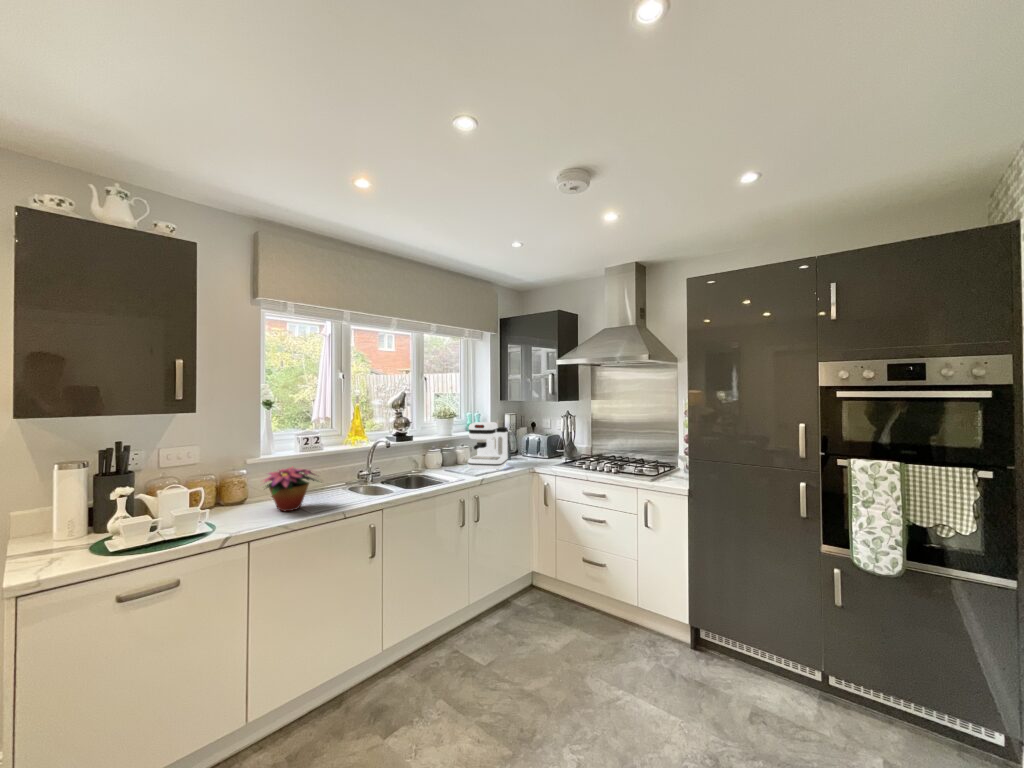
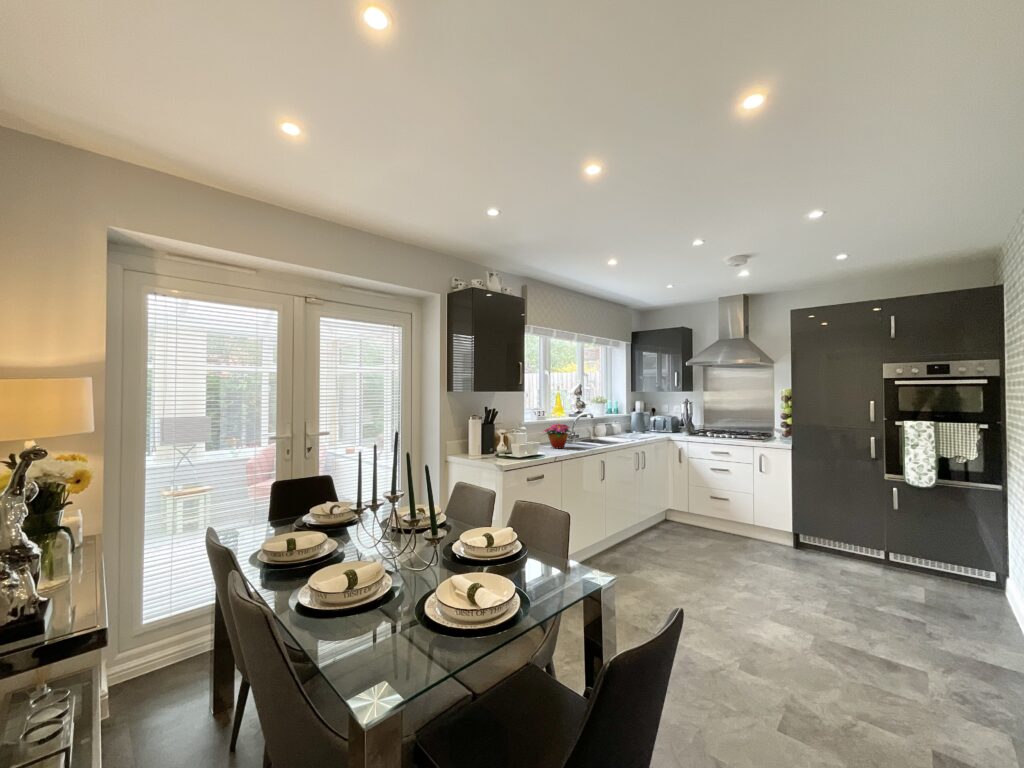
coffee maker: present [468,422,508,470] -> none [627,405,652,437]

